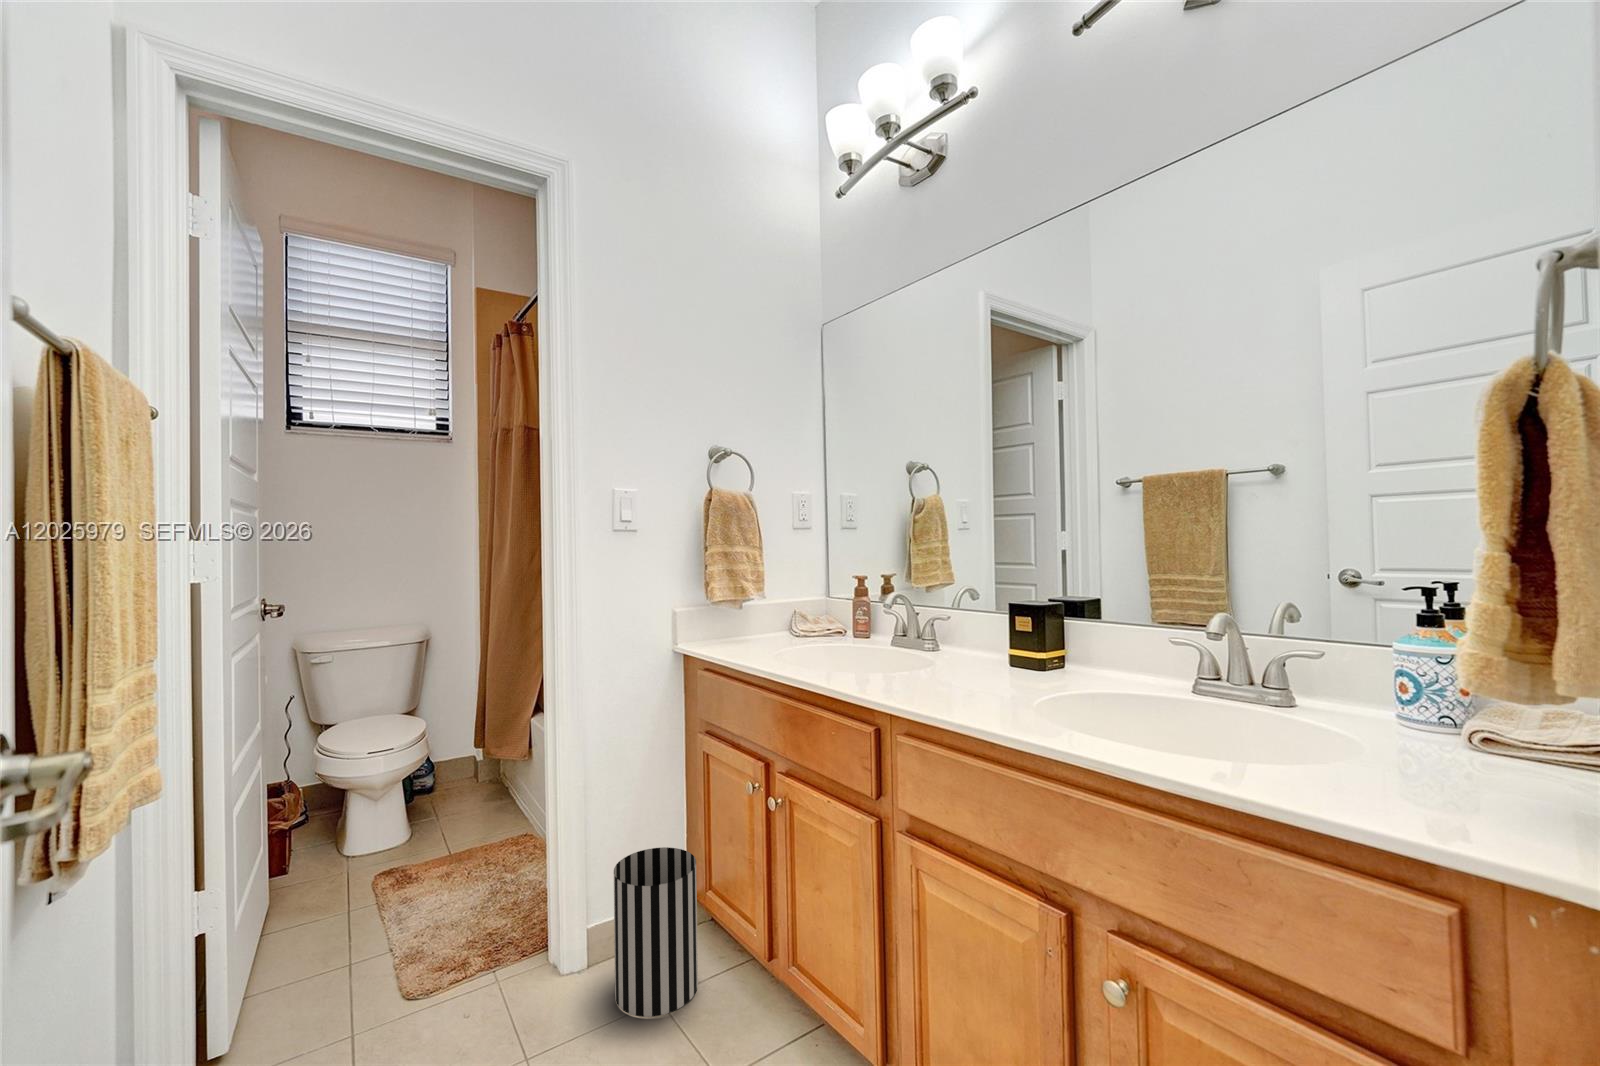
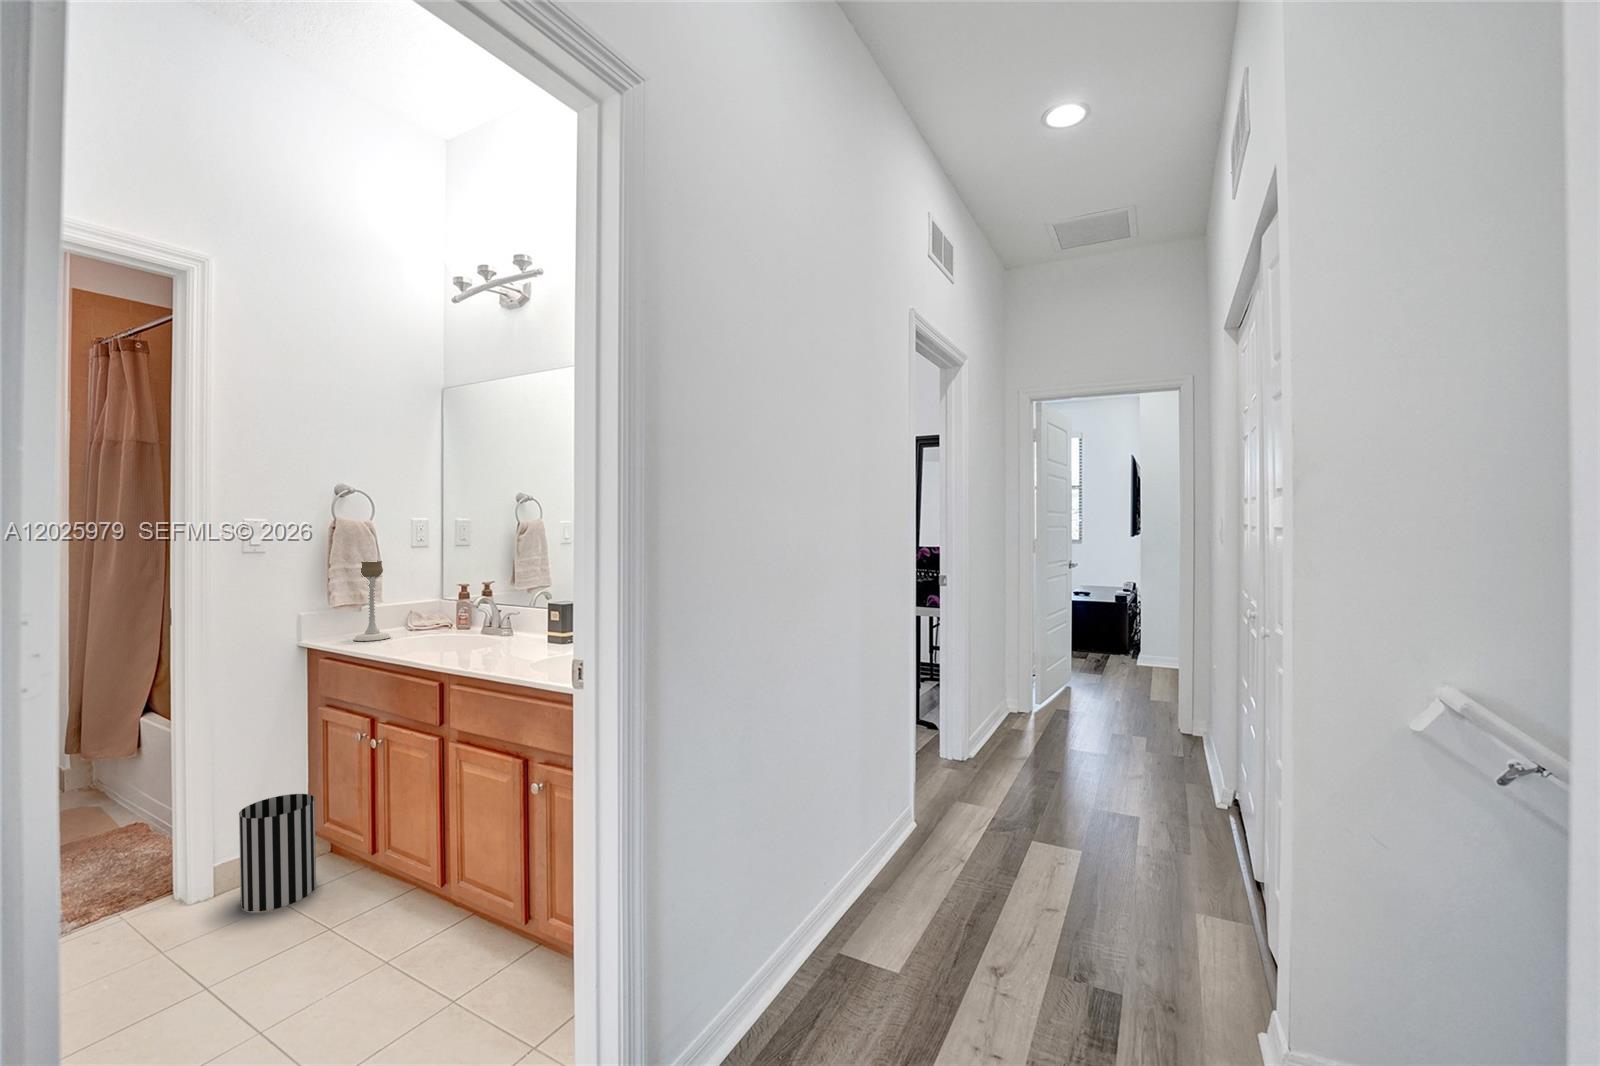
candle holder: none [733,543,775,648] -> present [353,561,391,641]

